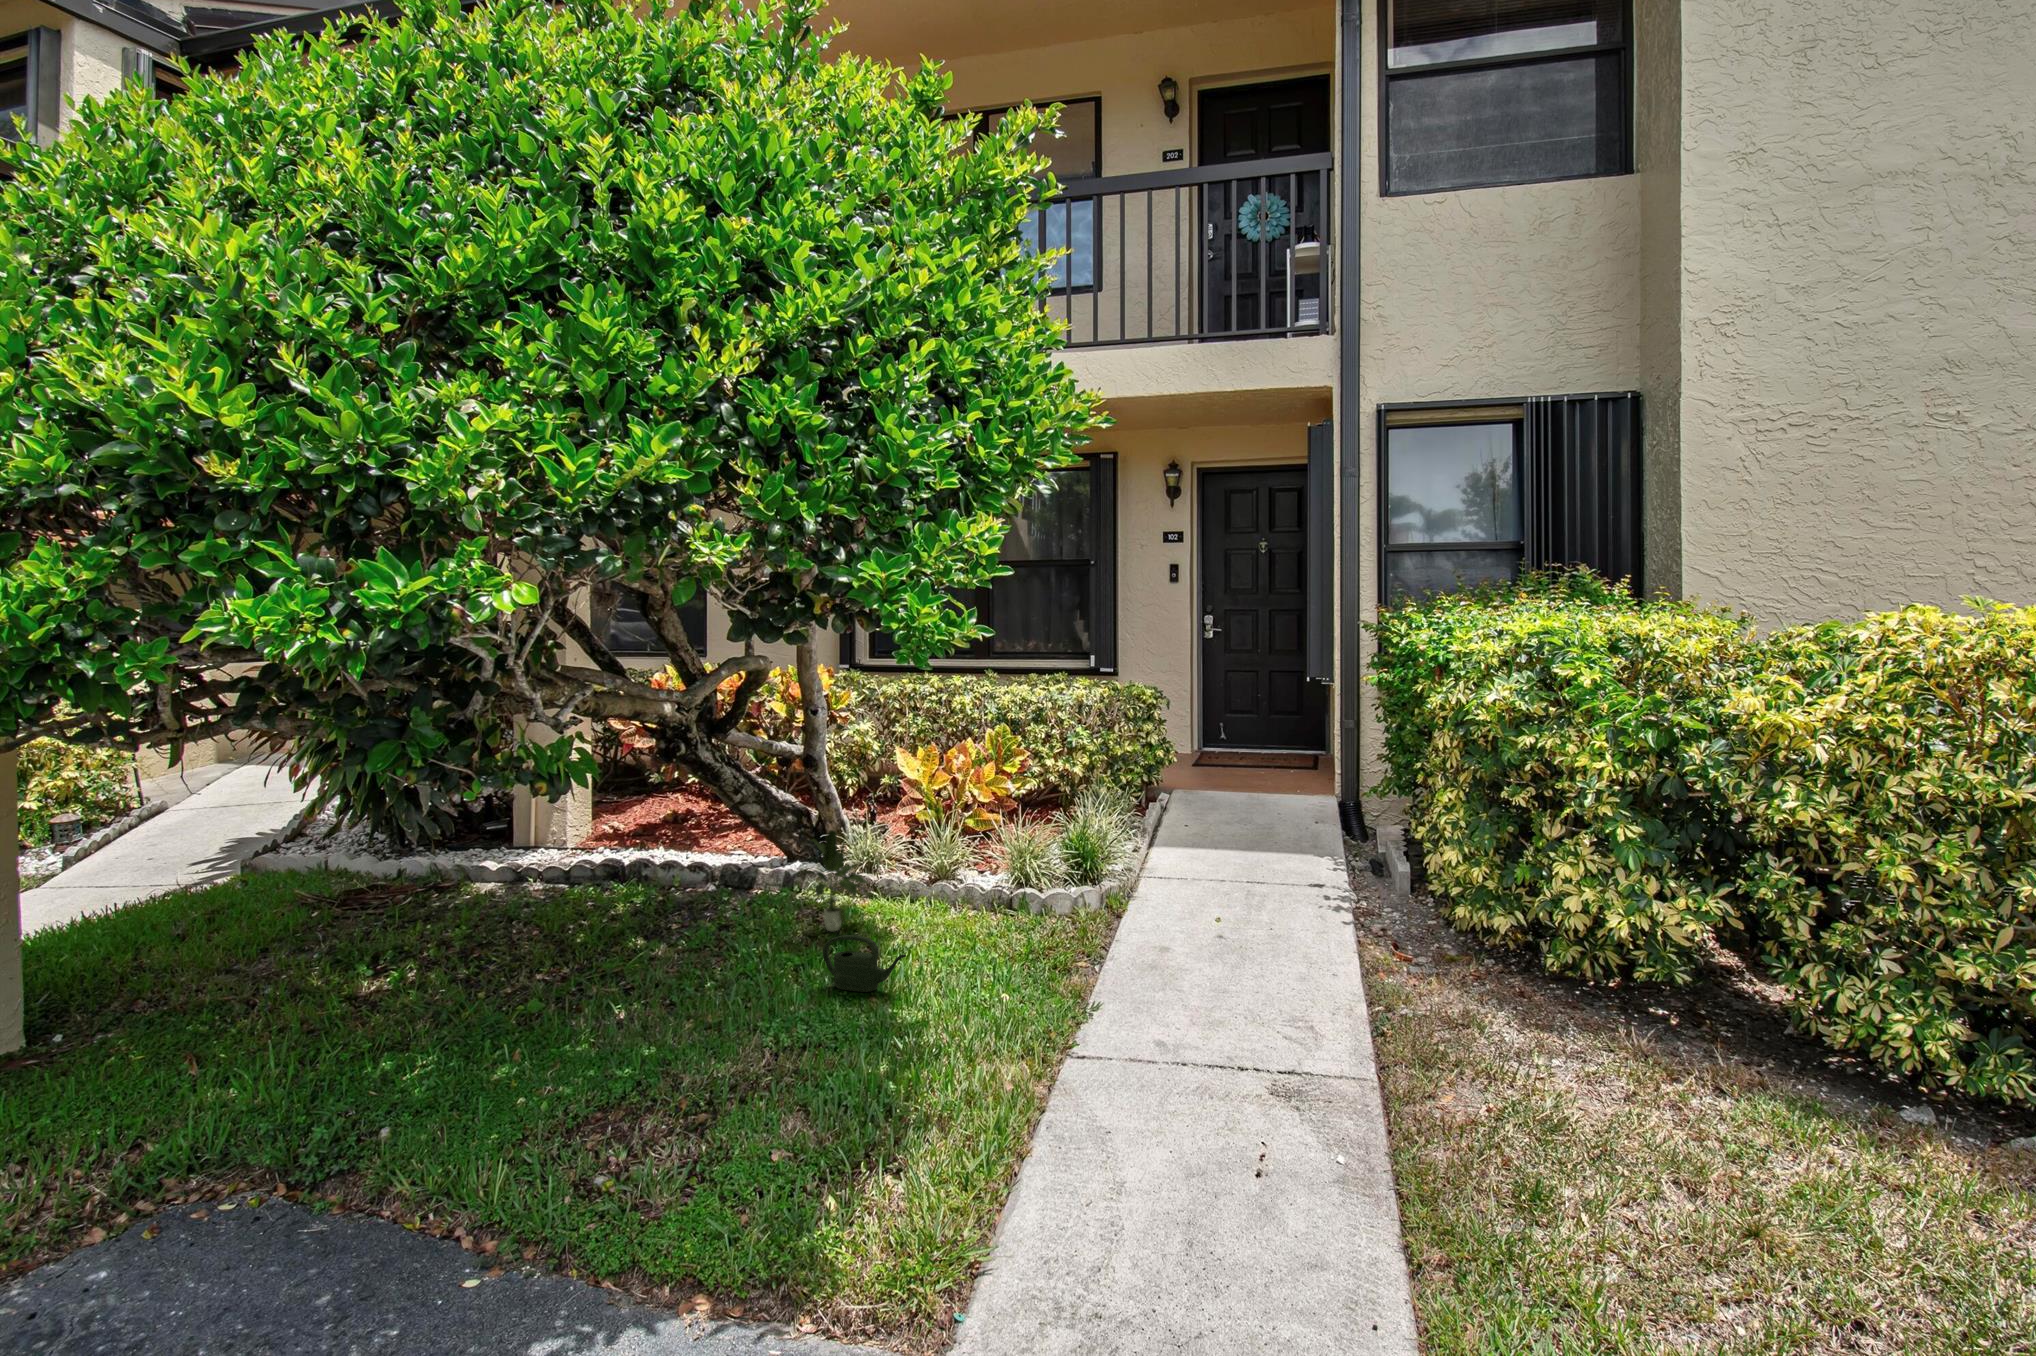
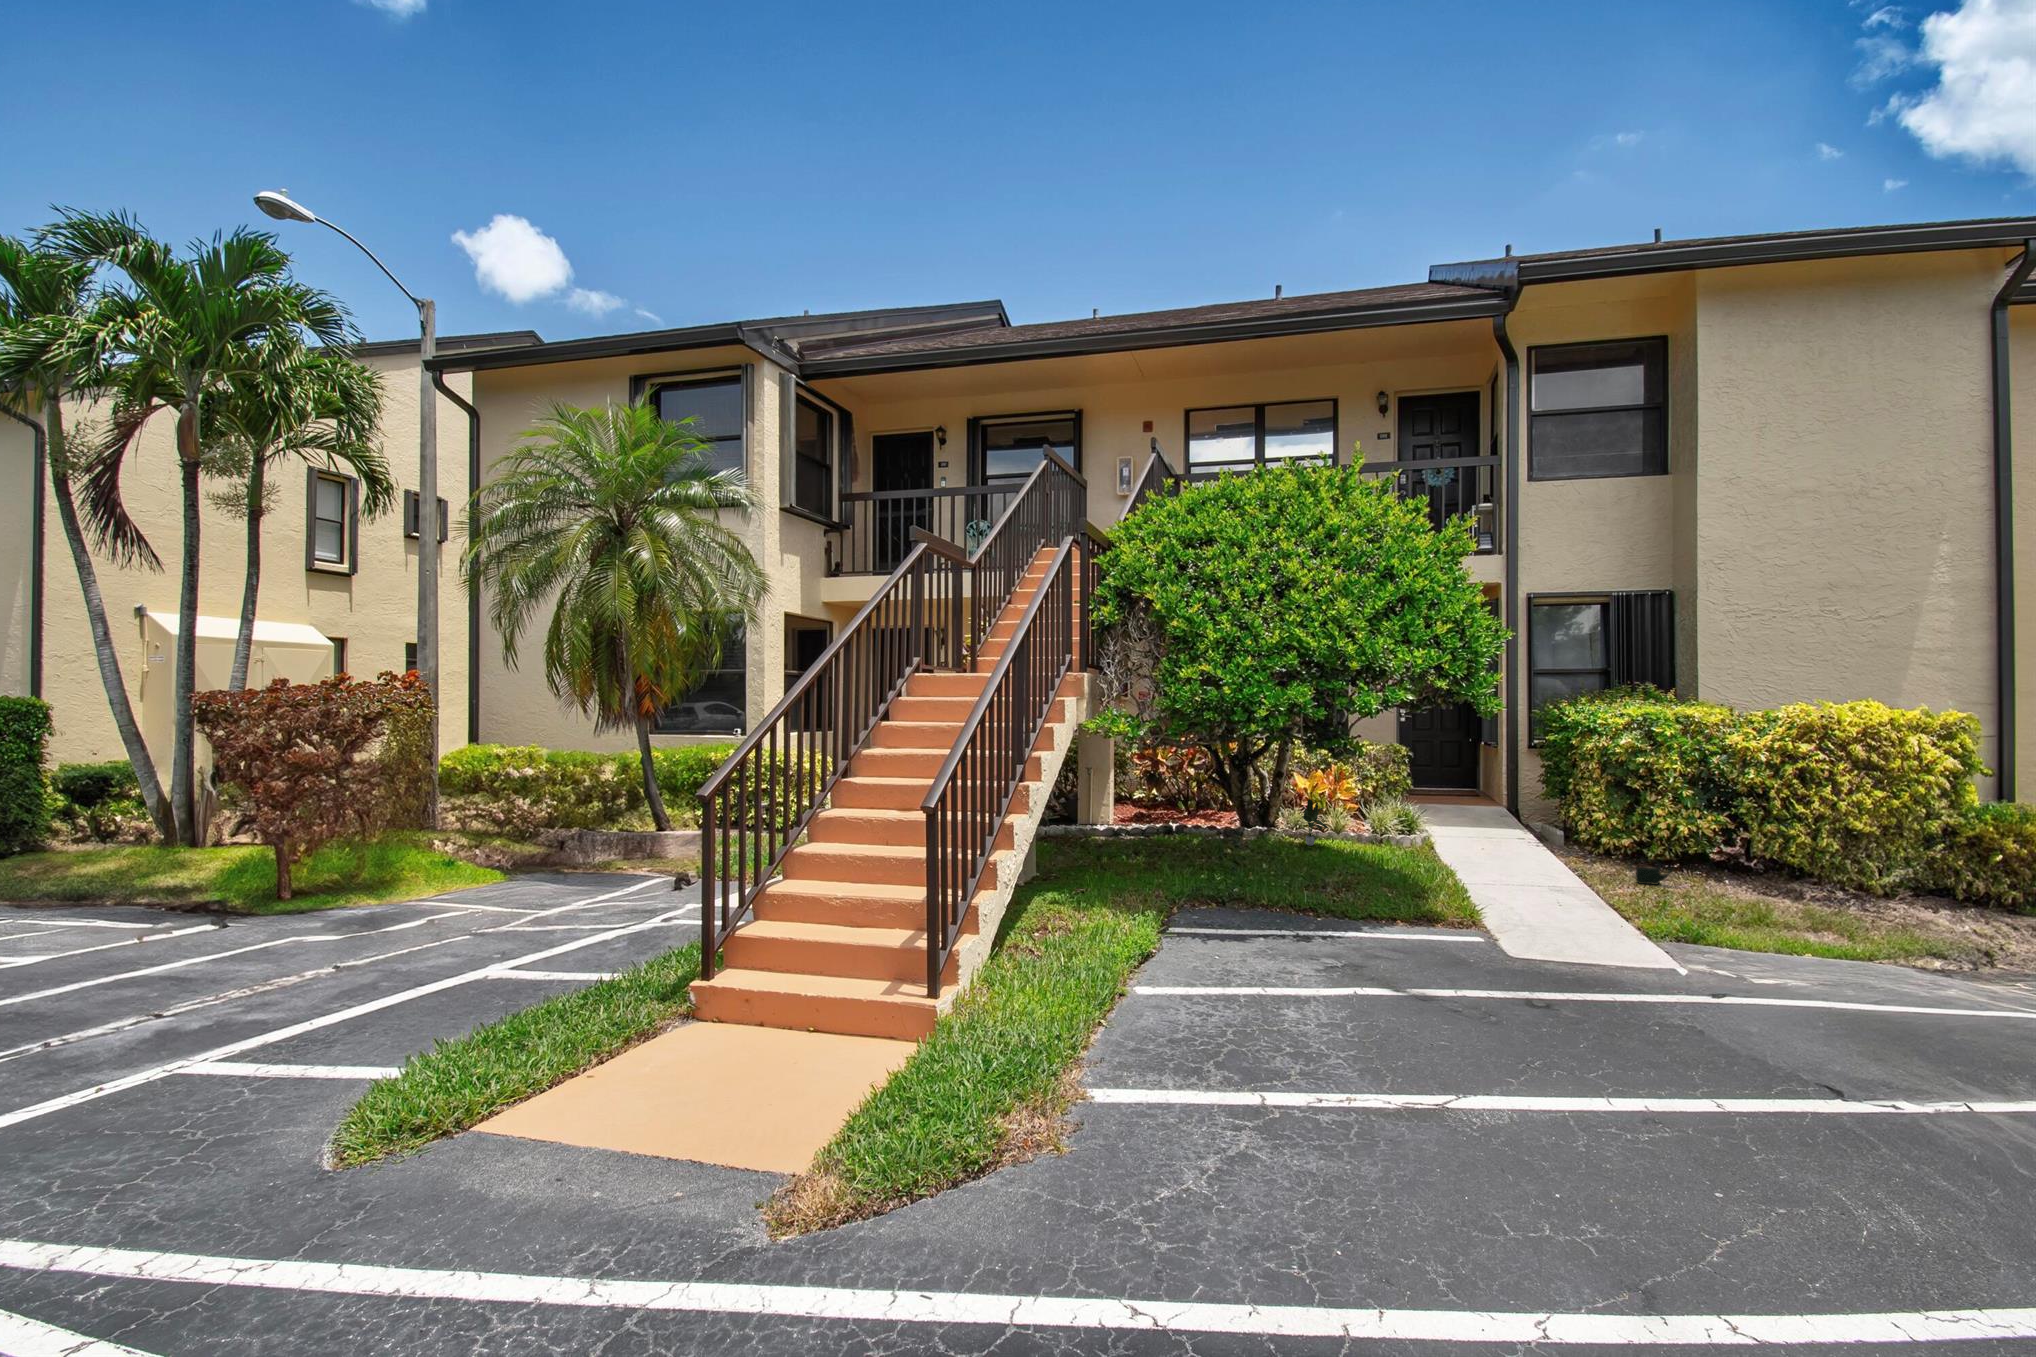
watering can: present [823,935,906,992] -> present [1630,859,1673,885]

